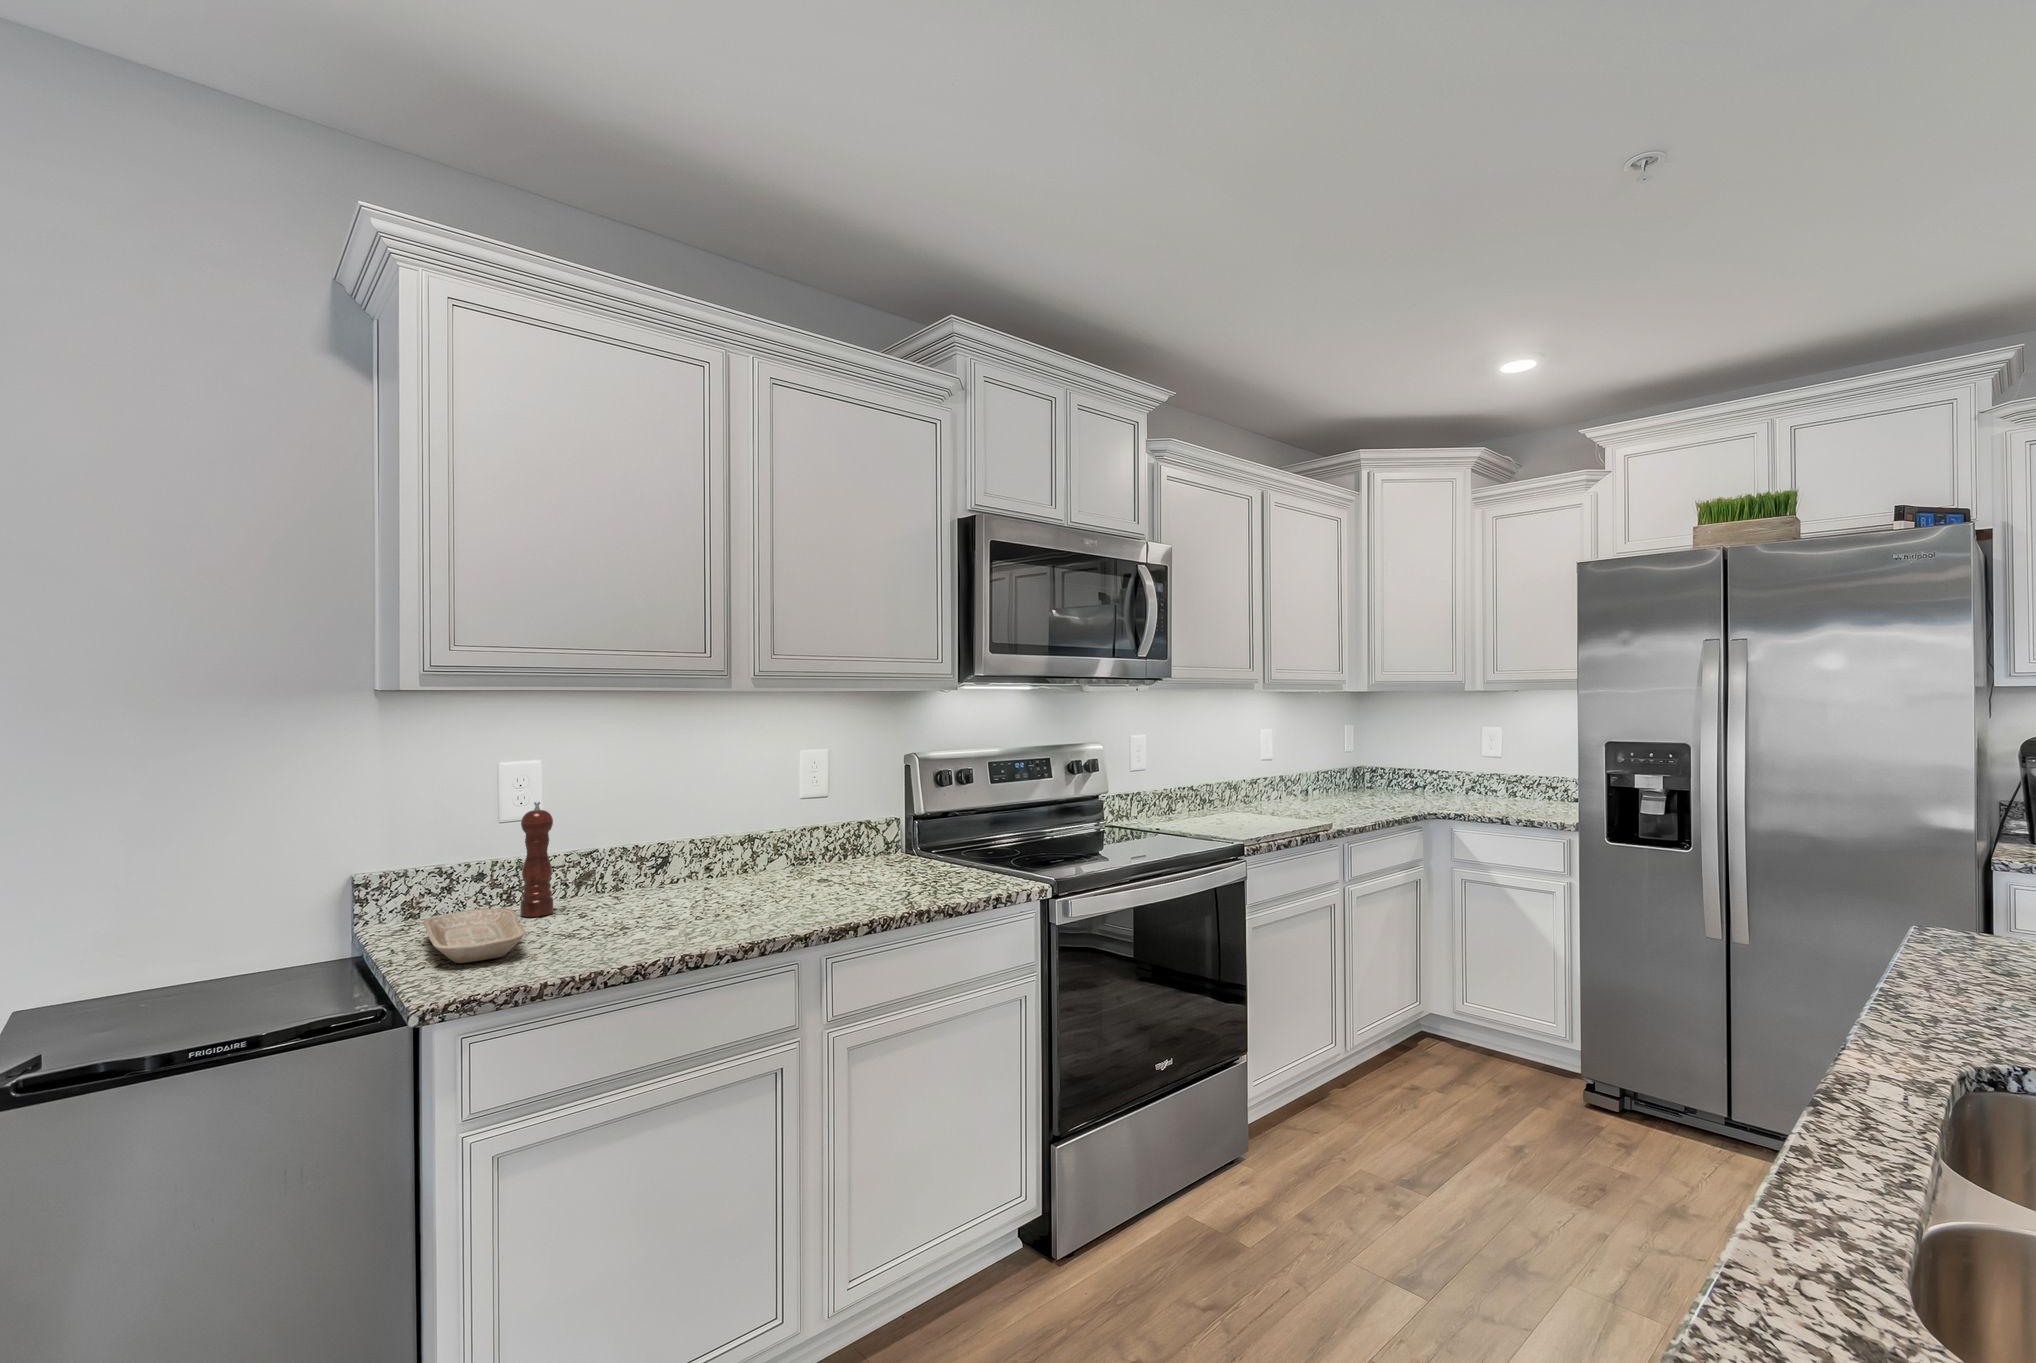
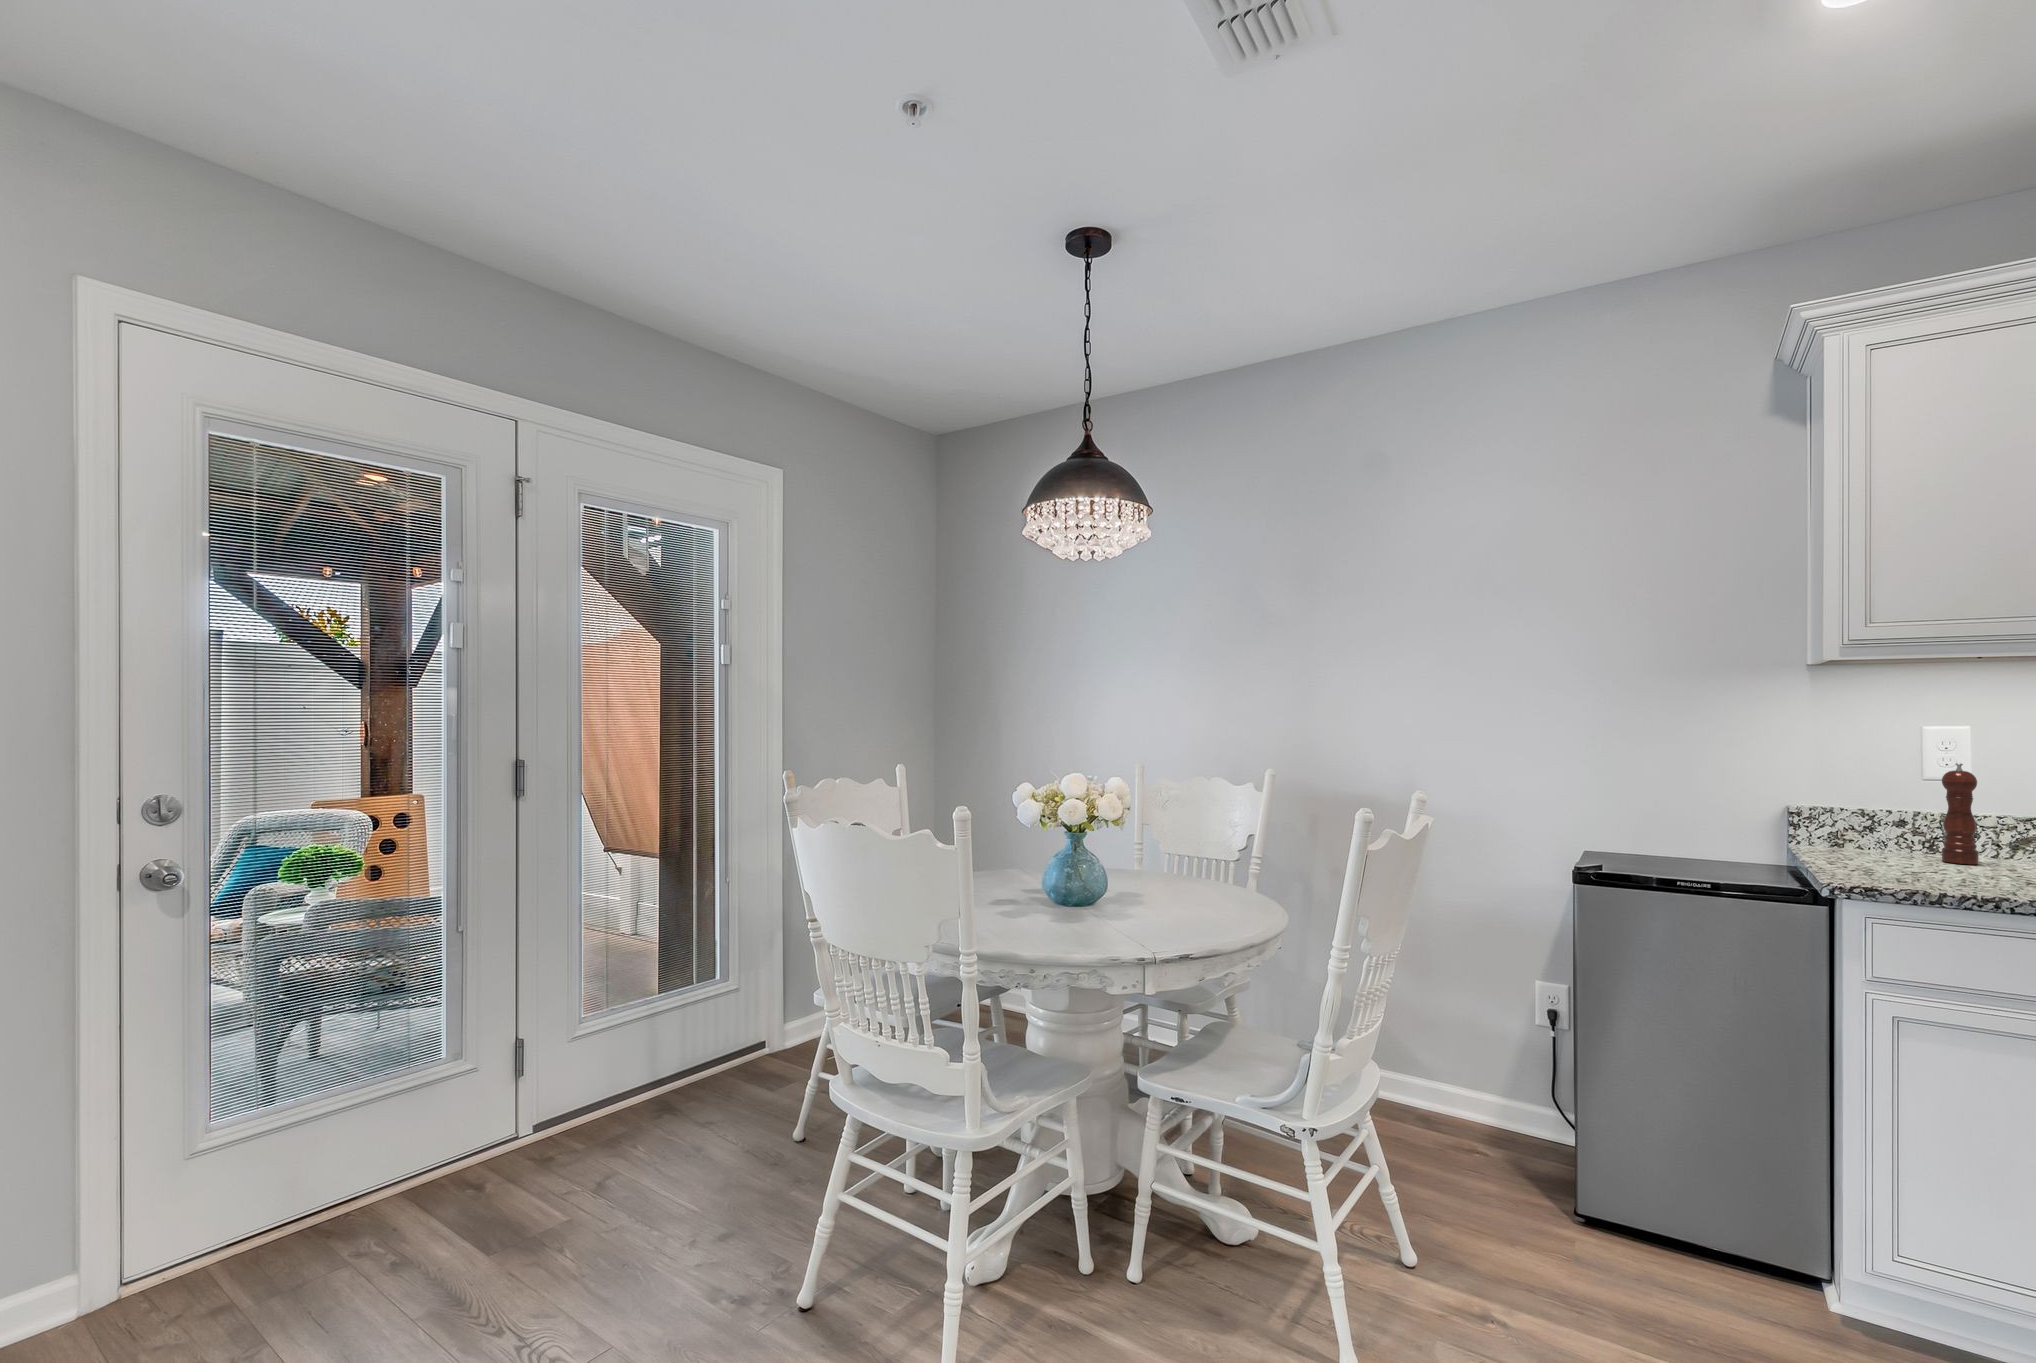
tray: present [423,908,525,963] -> none [1843,842,1933,874]

